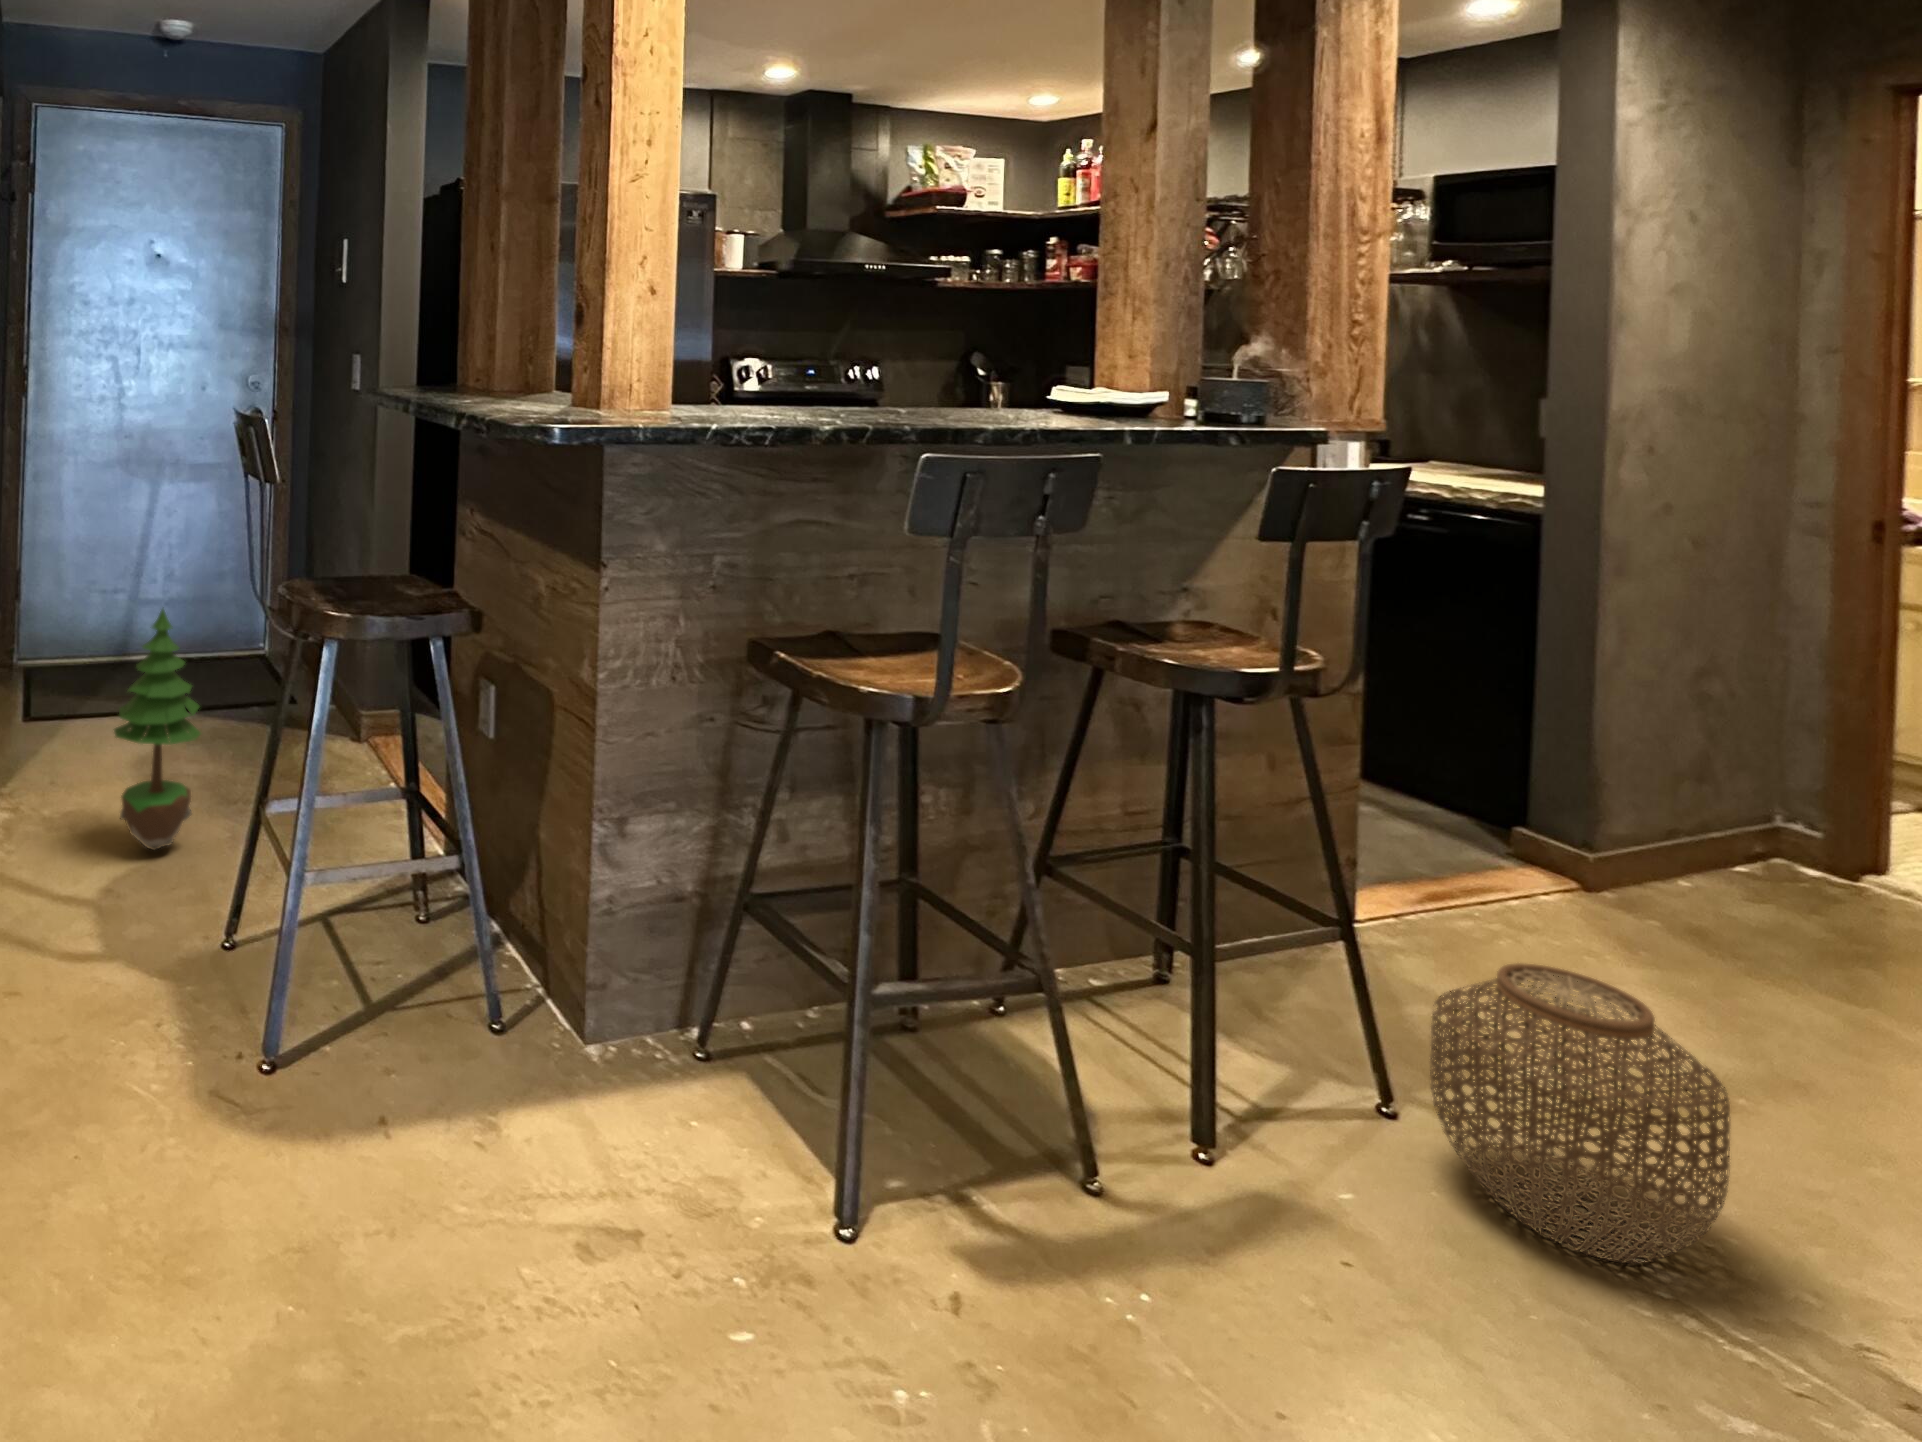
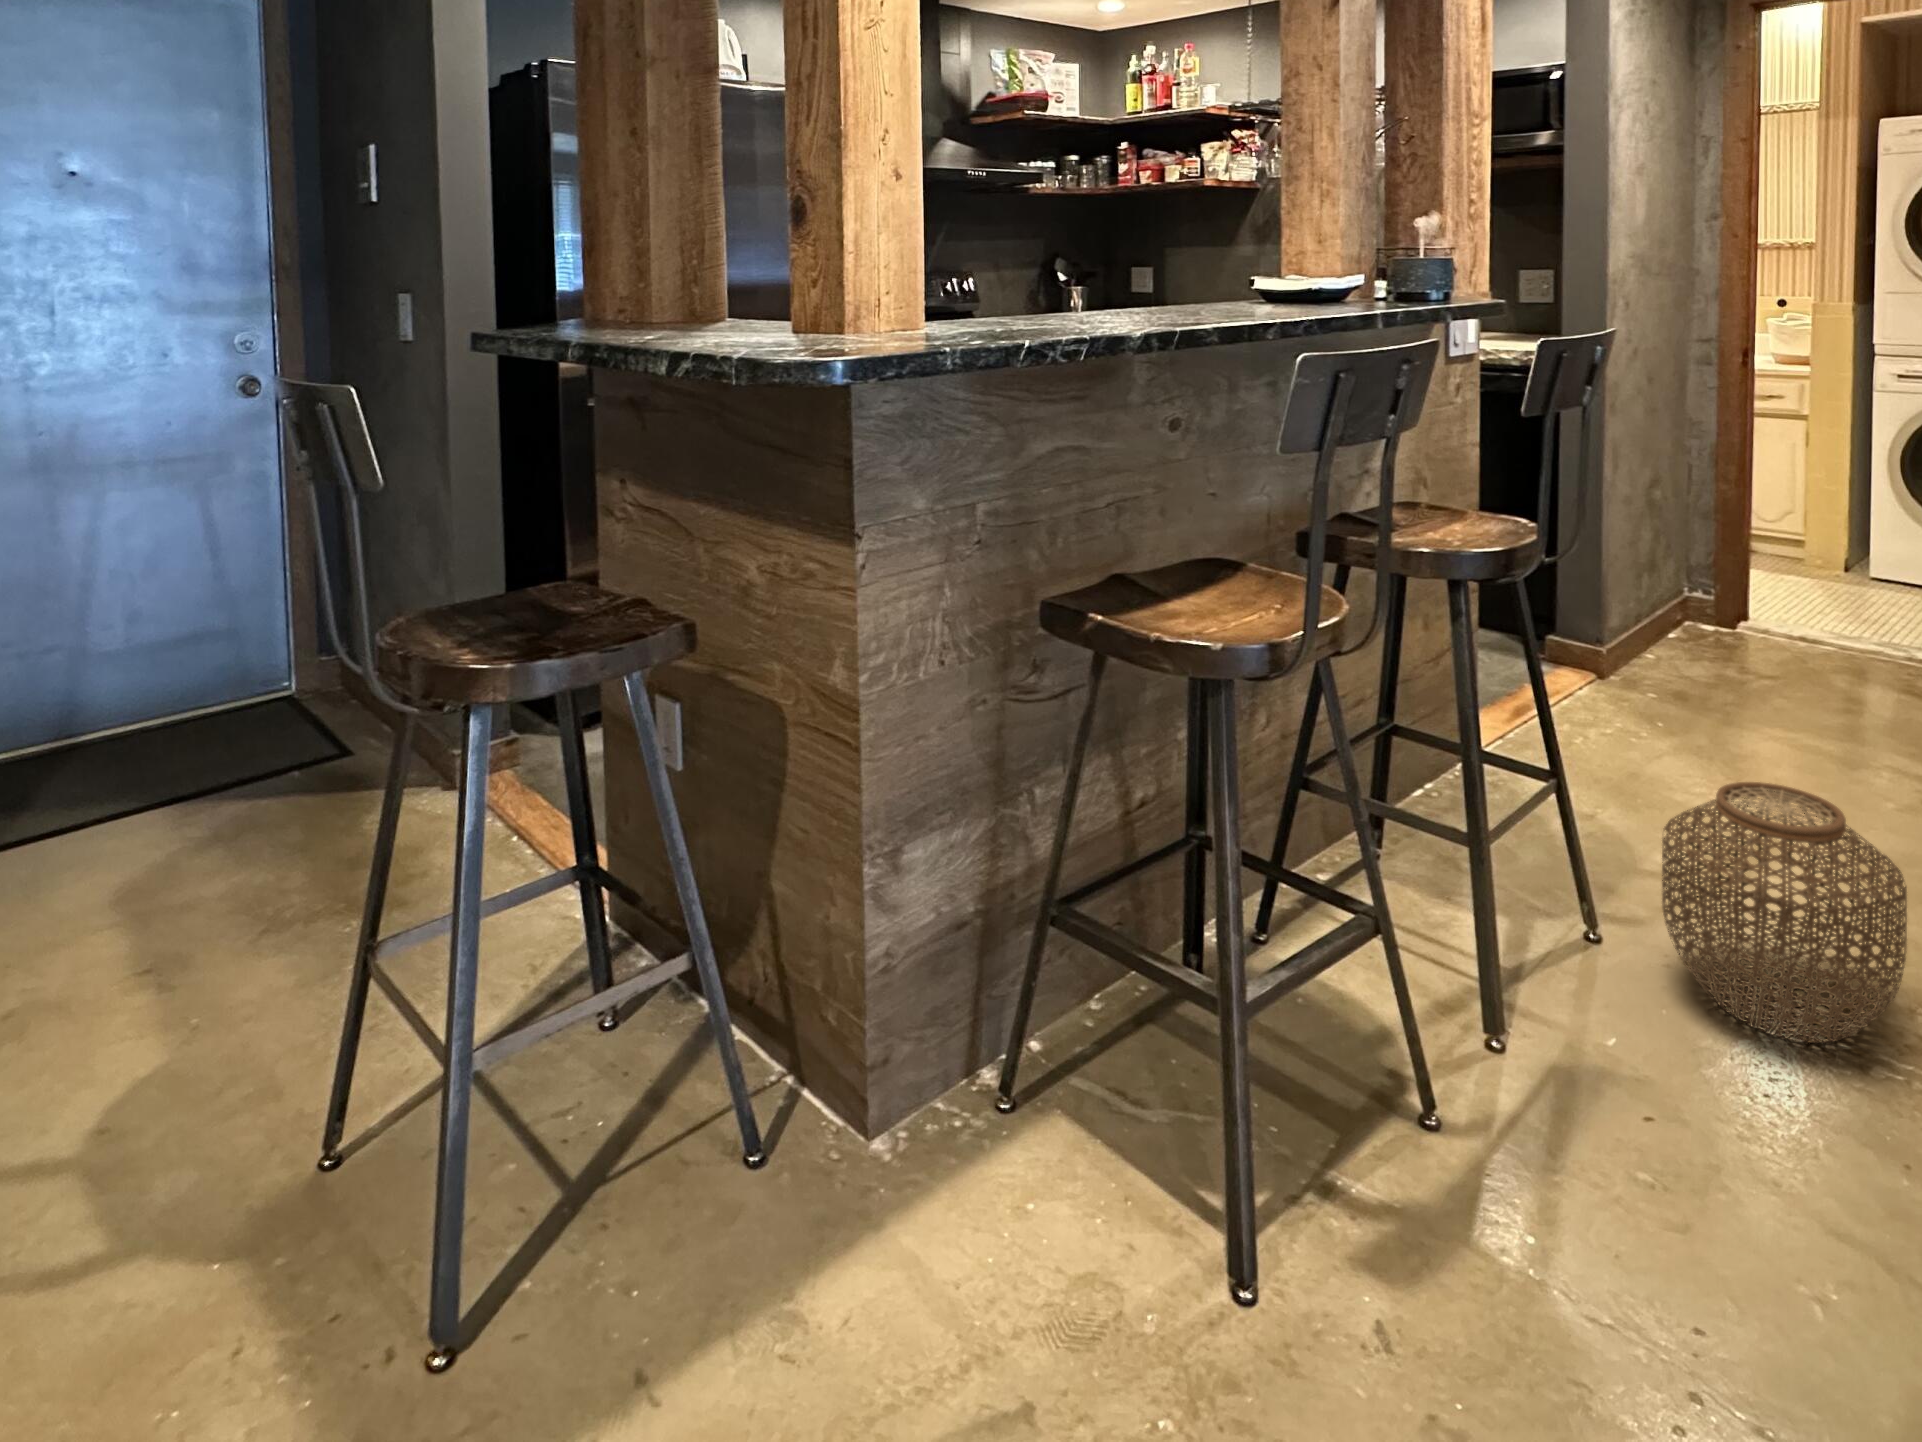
potted tree: present [114,609,201,850] -> none [81,677,237,1034]

